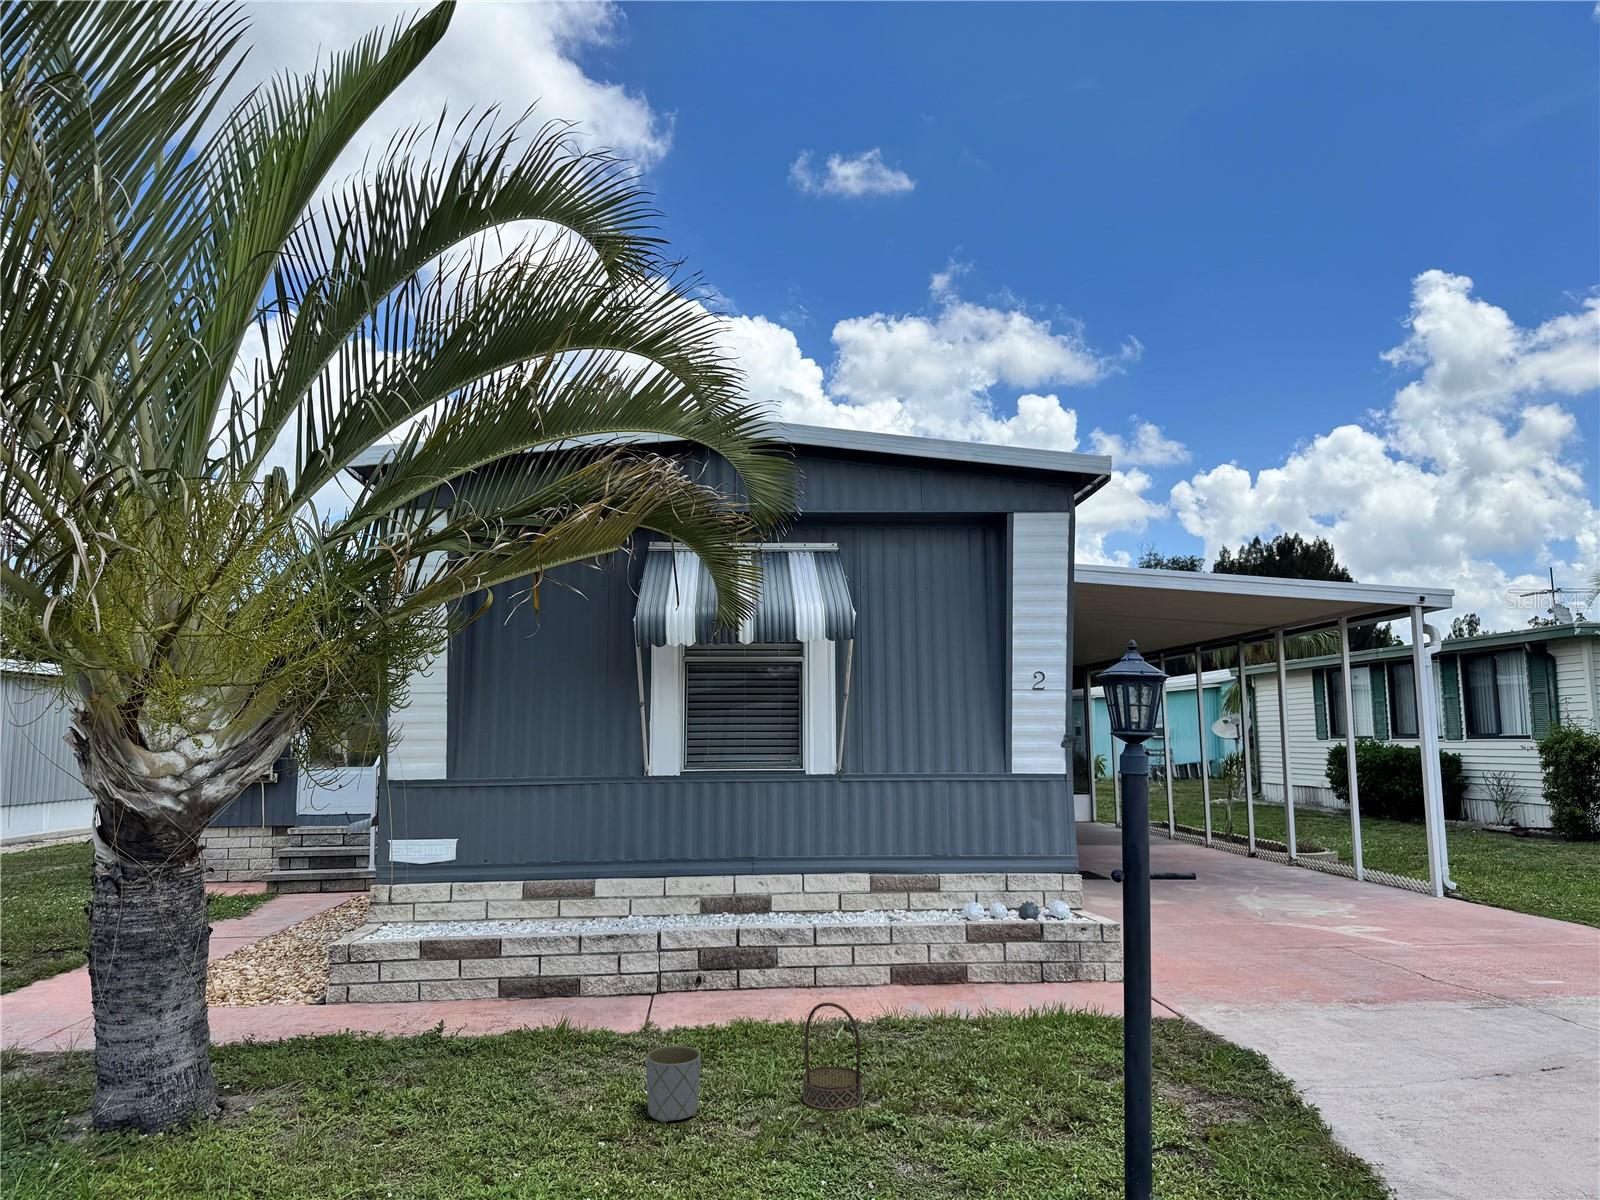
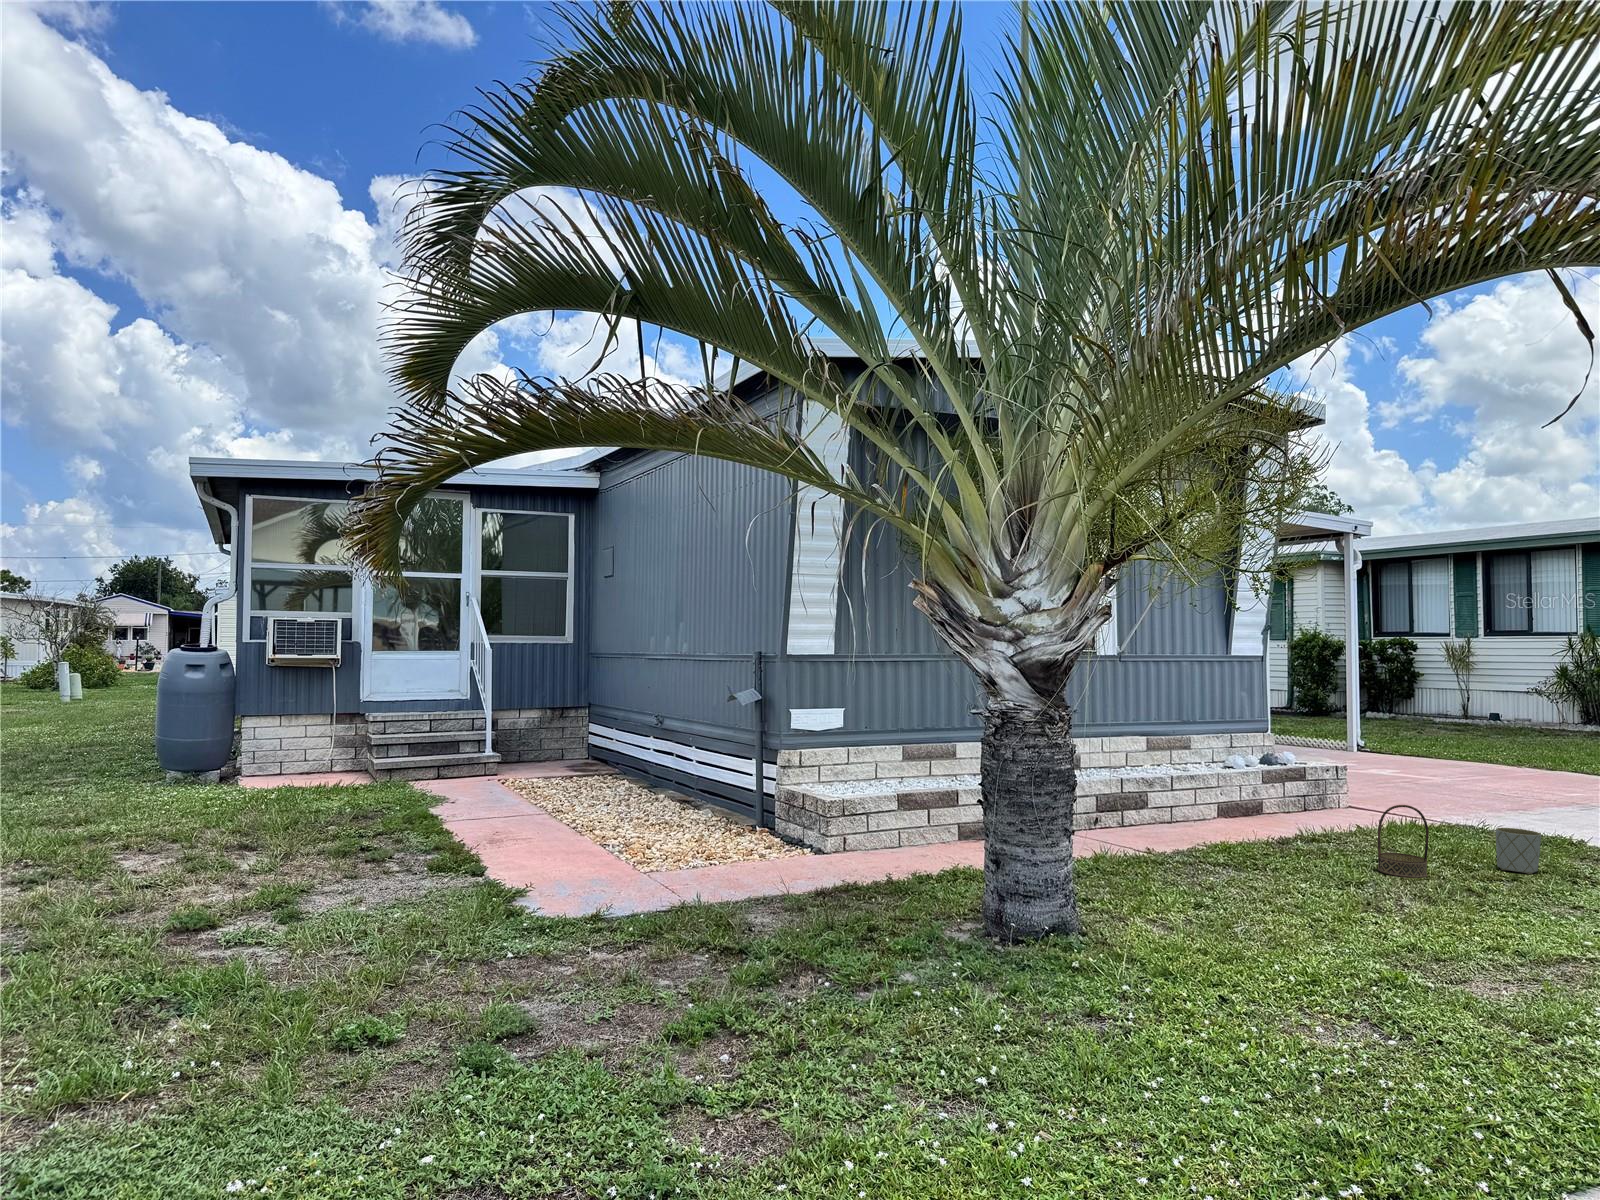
planter: present [646,1045,701,1123] -> present [1496,828,1541,874]

